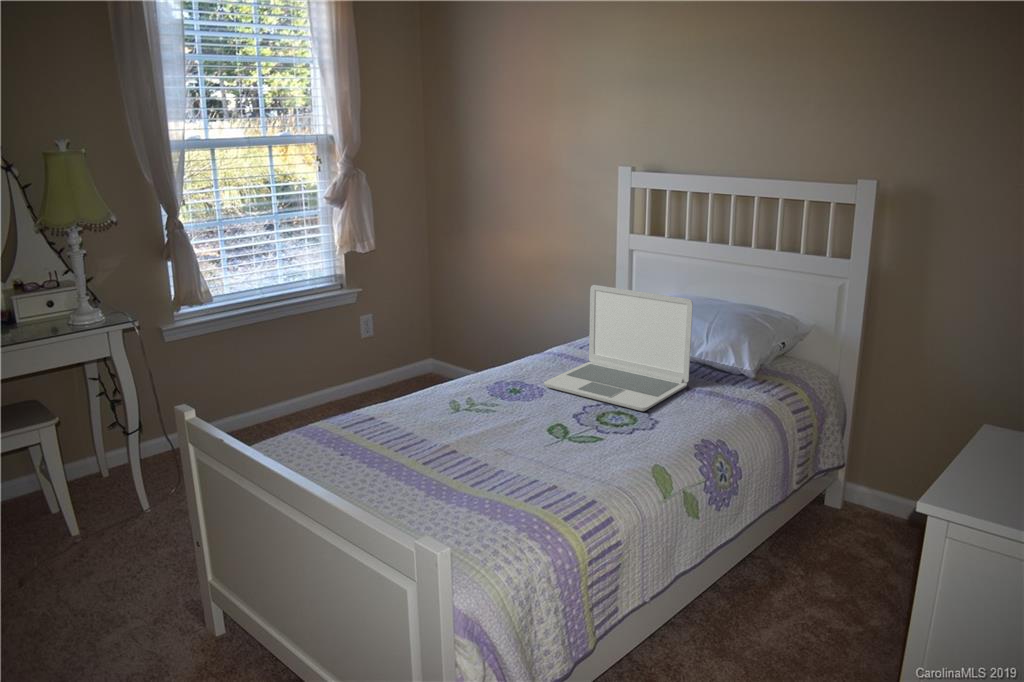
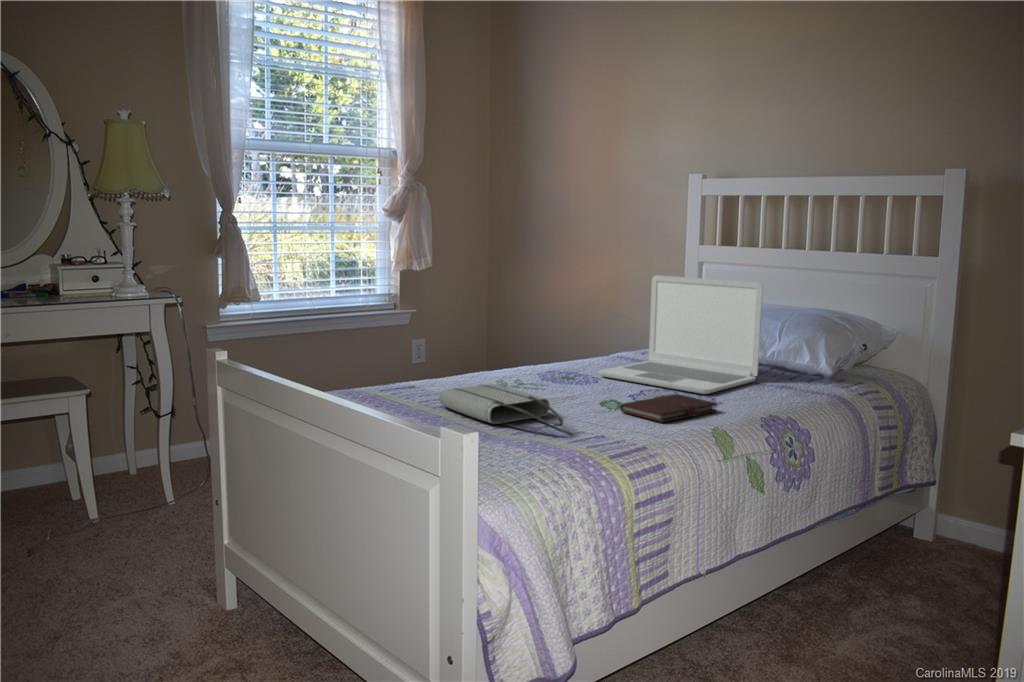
tote bag: none [402,419,520,481] -> present [439,384,563,428]
notebook: none [569,419,655,460] -> present [620,394,717,422]

